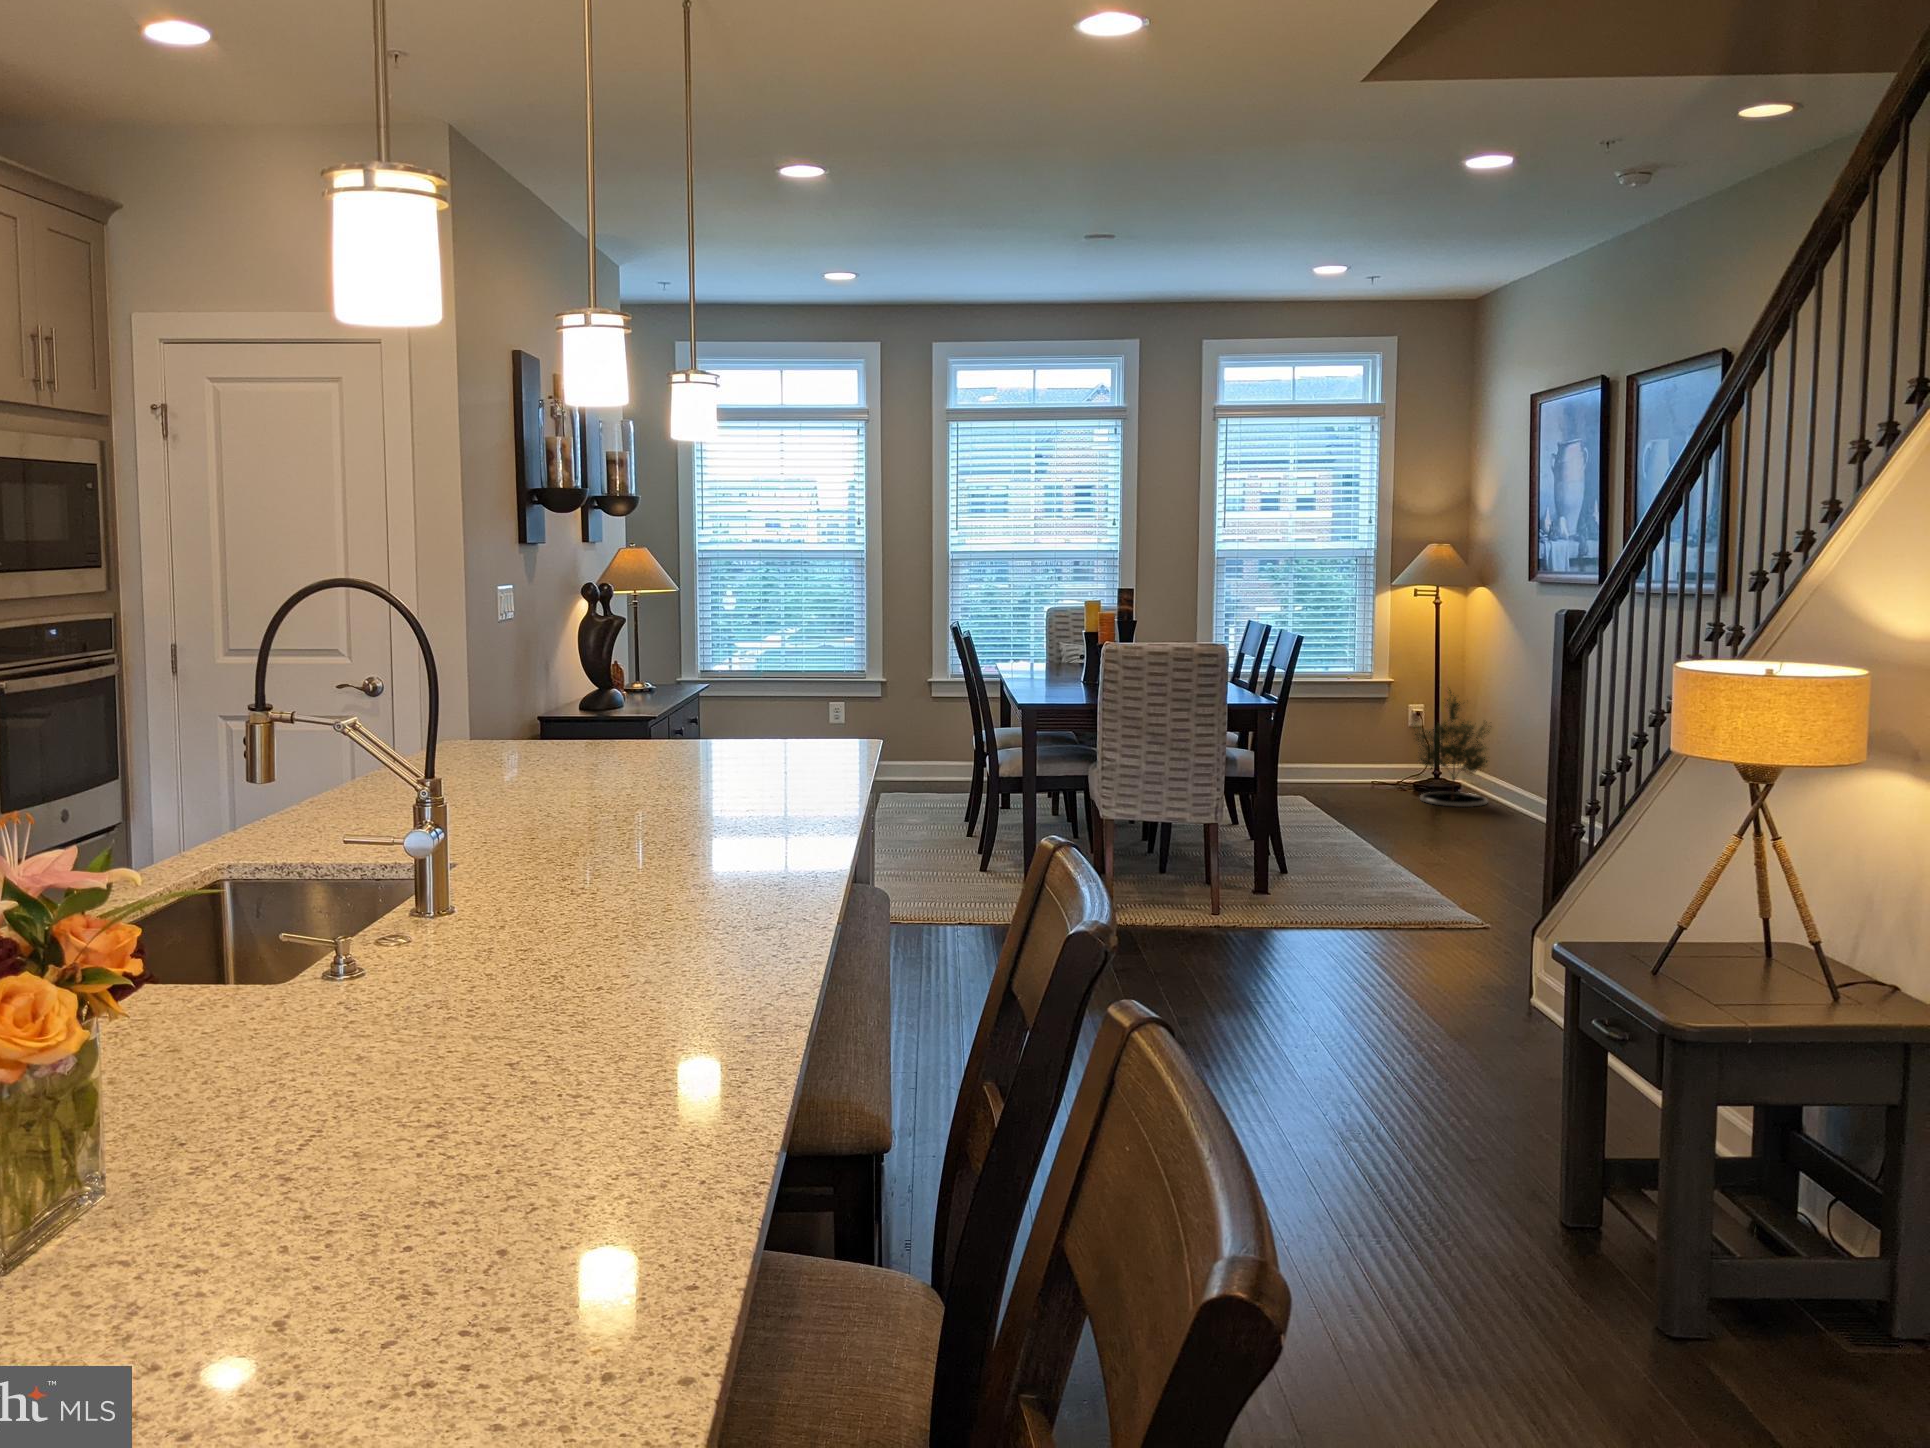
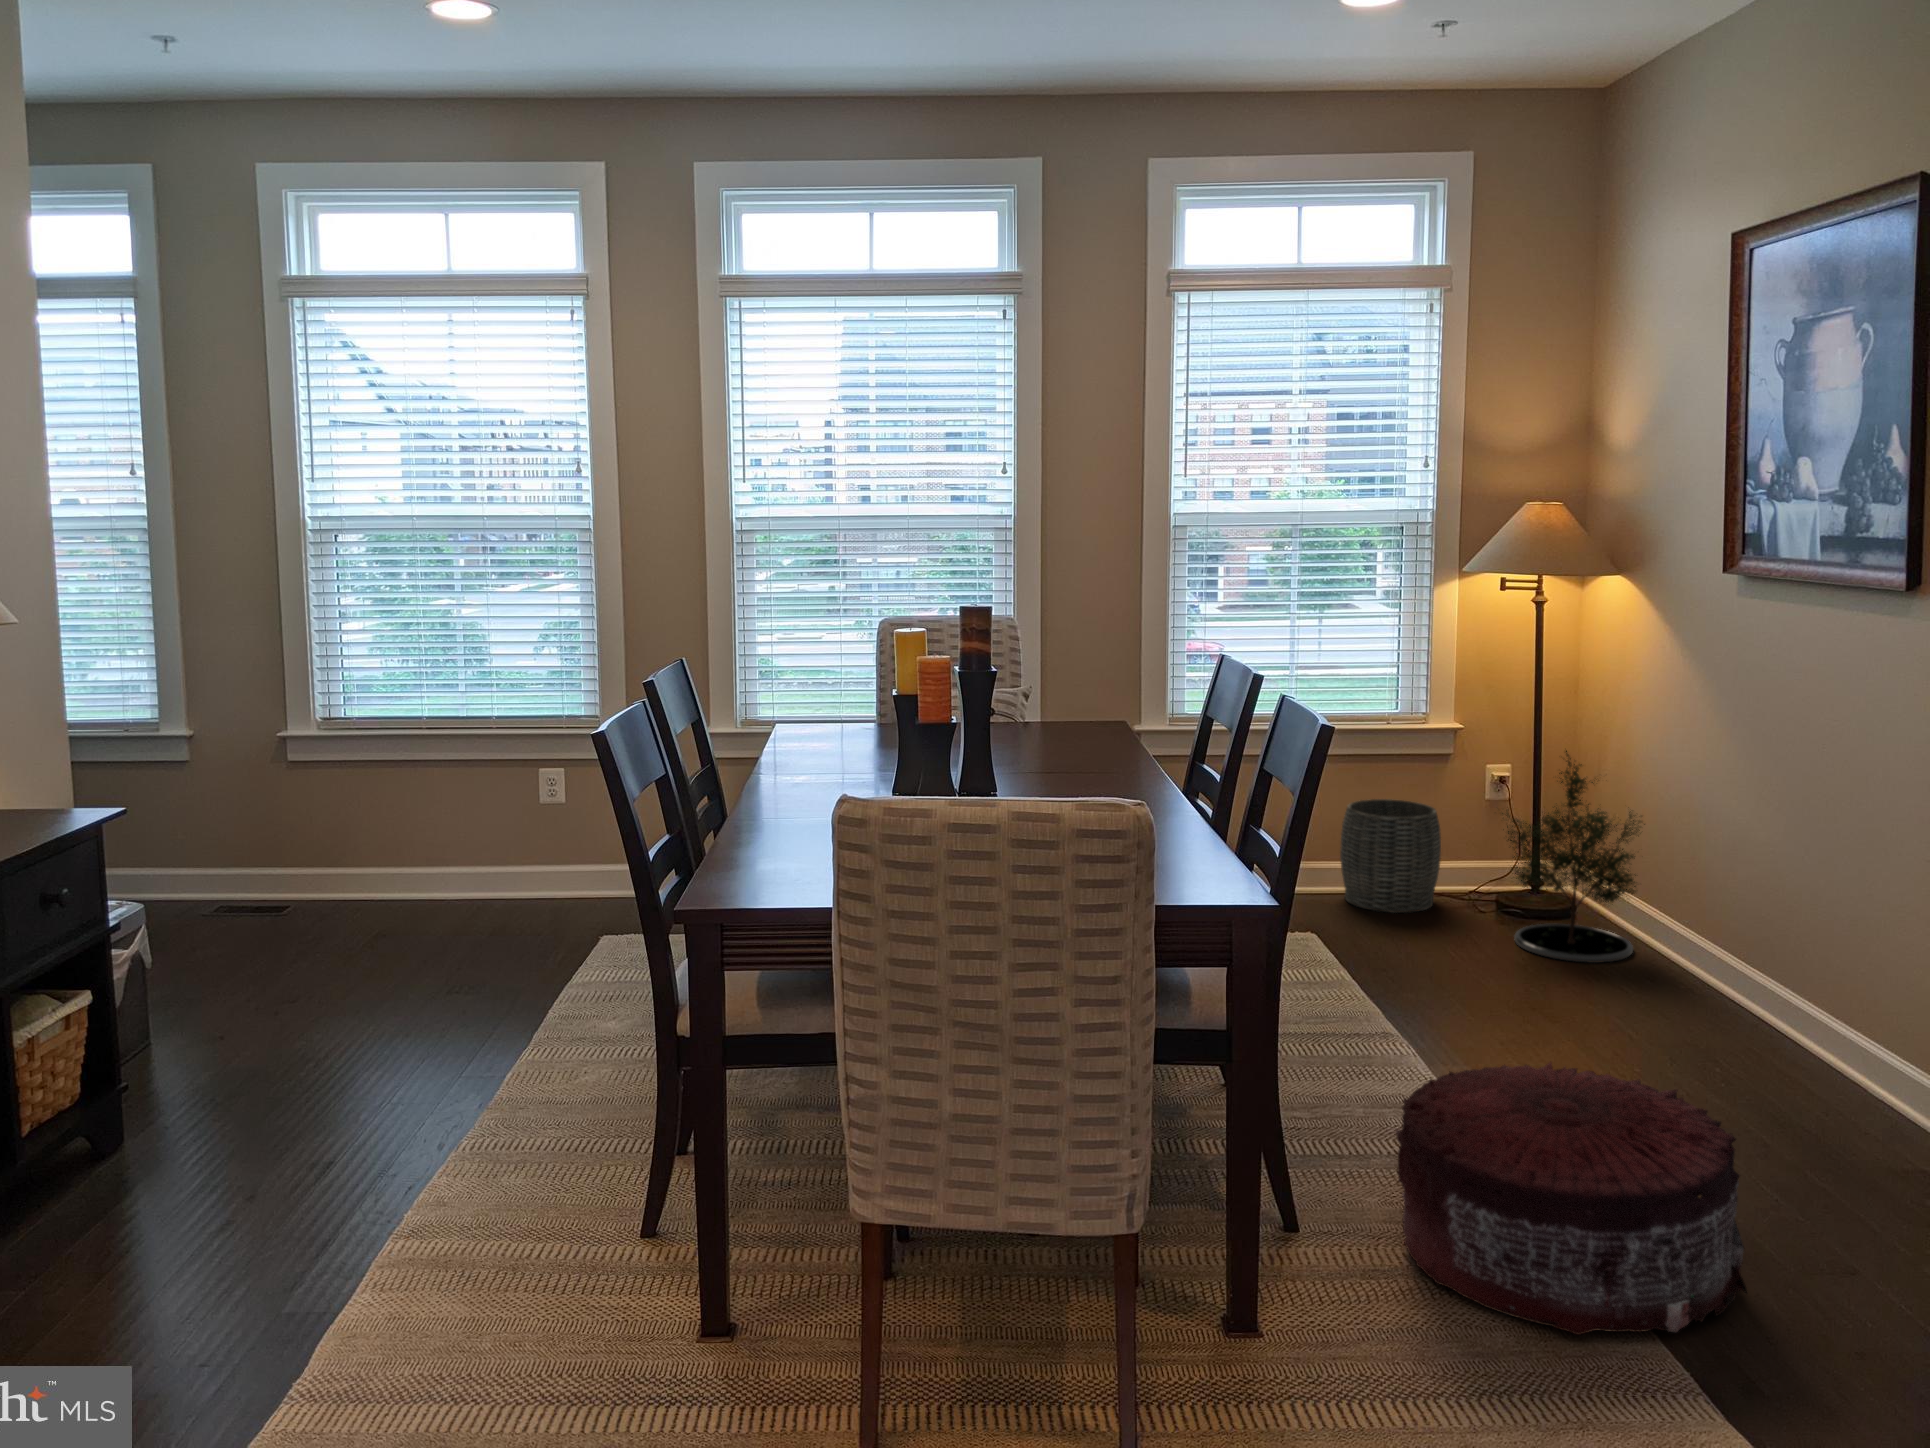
woven basket: none [1319,725,1379,789] -> present [1340,799,1441,913]
pouf: none [1336,804,1493,899] -> present [1396,1062,1747,1335]

